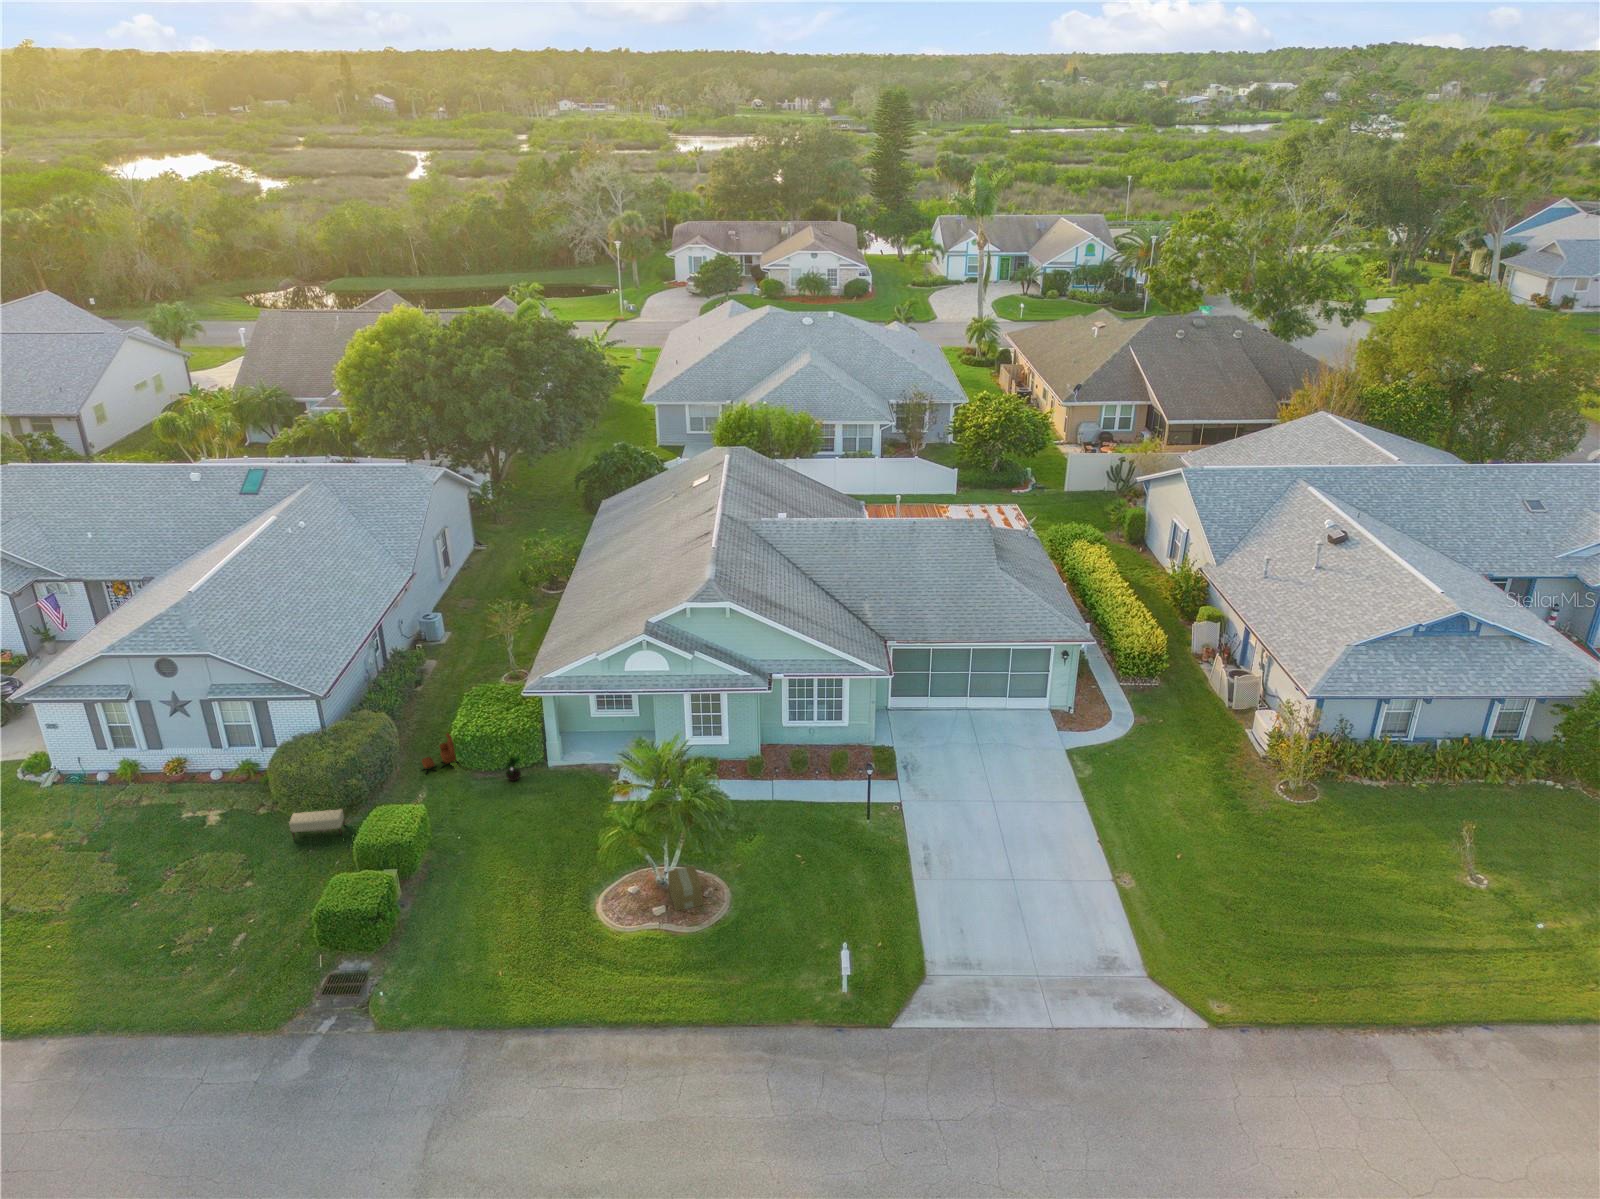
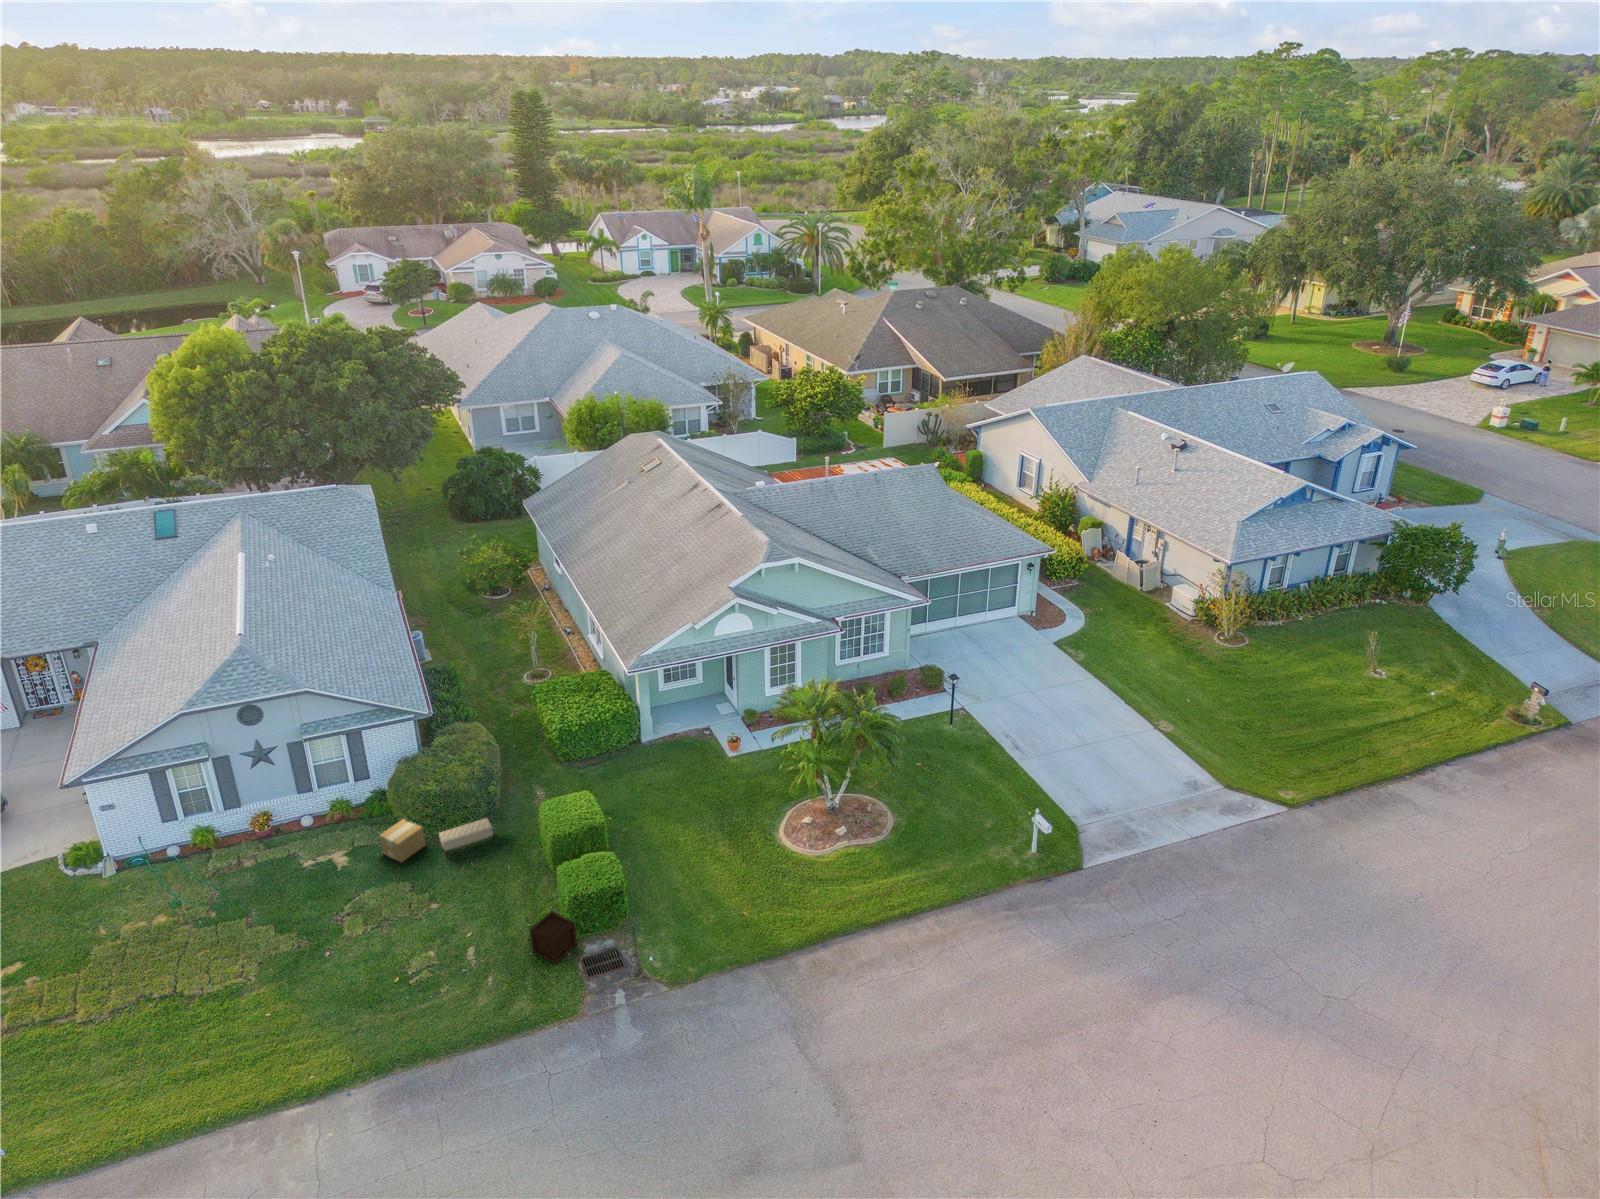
lounge chair: present [422,733,456,772] -> none [523,730,557,774]
potted tree: present [505,756,521,781] -> none [614,734,632,761]
cardboard box: present [668,866,703,911] -> present [380,819,425,862]
wooden crate: none [286,918,333,972] -> present [530,911,577,964]

